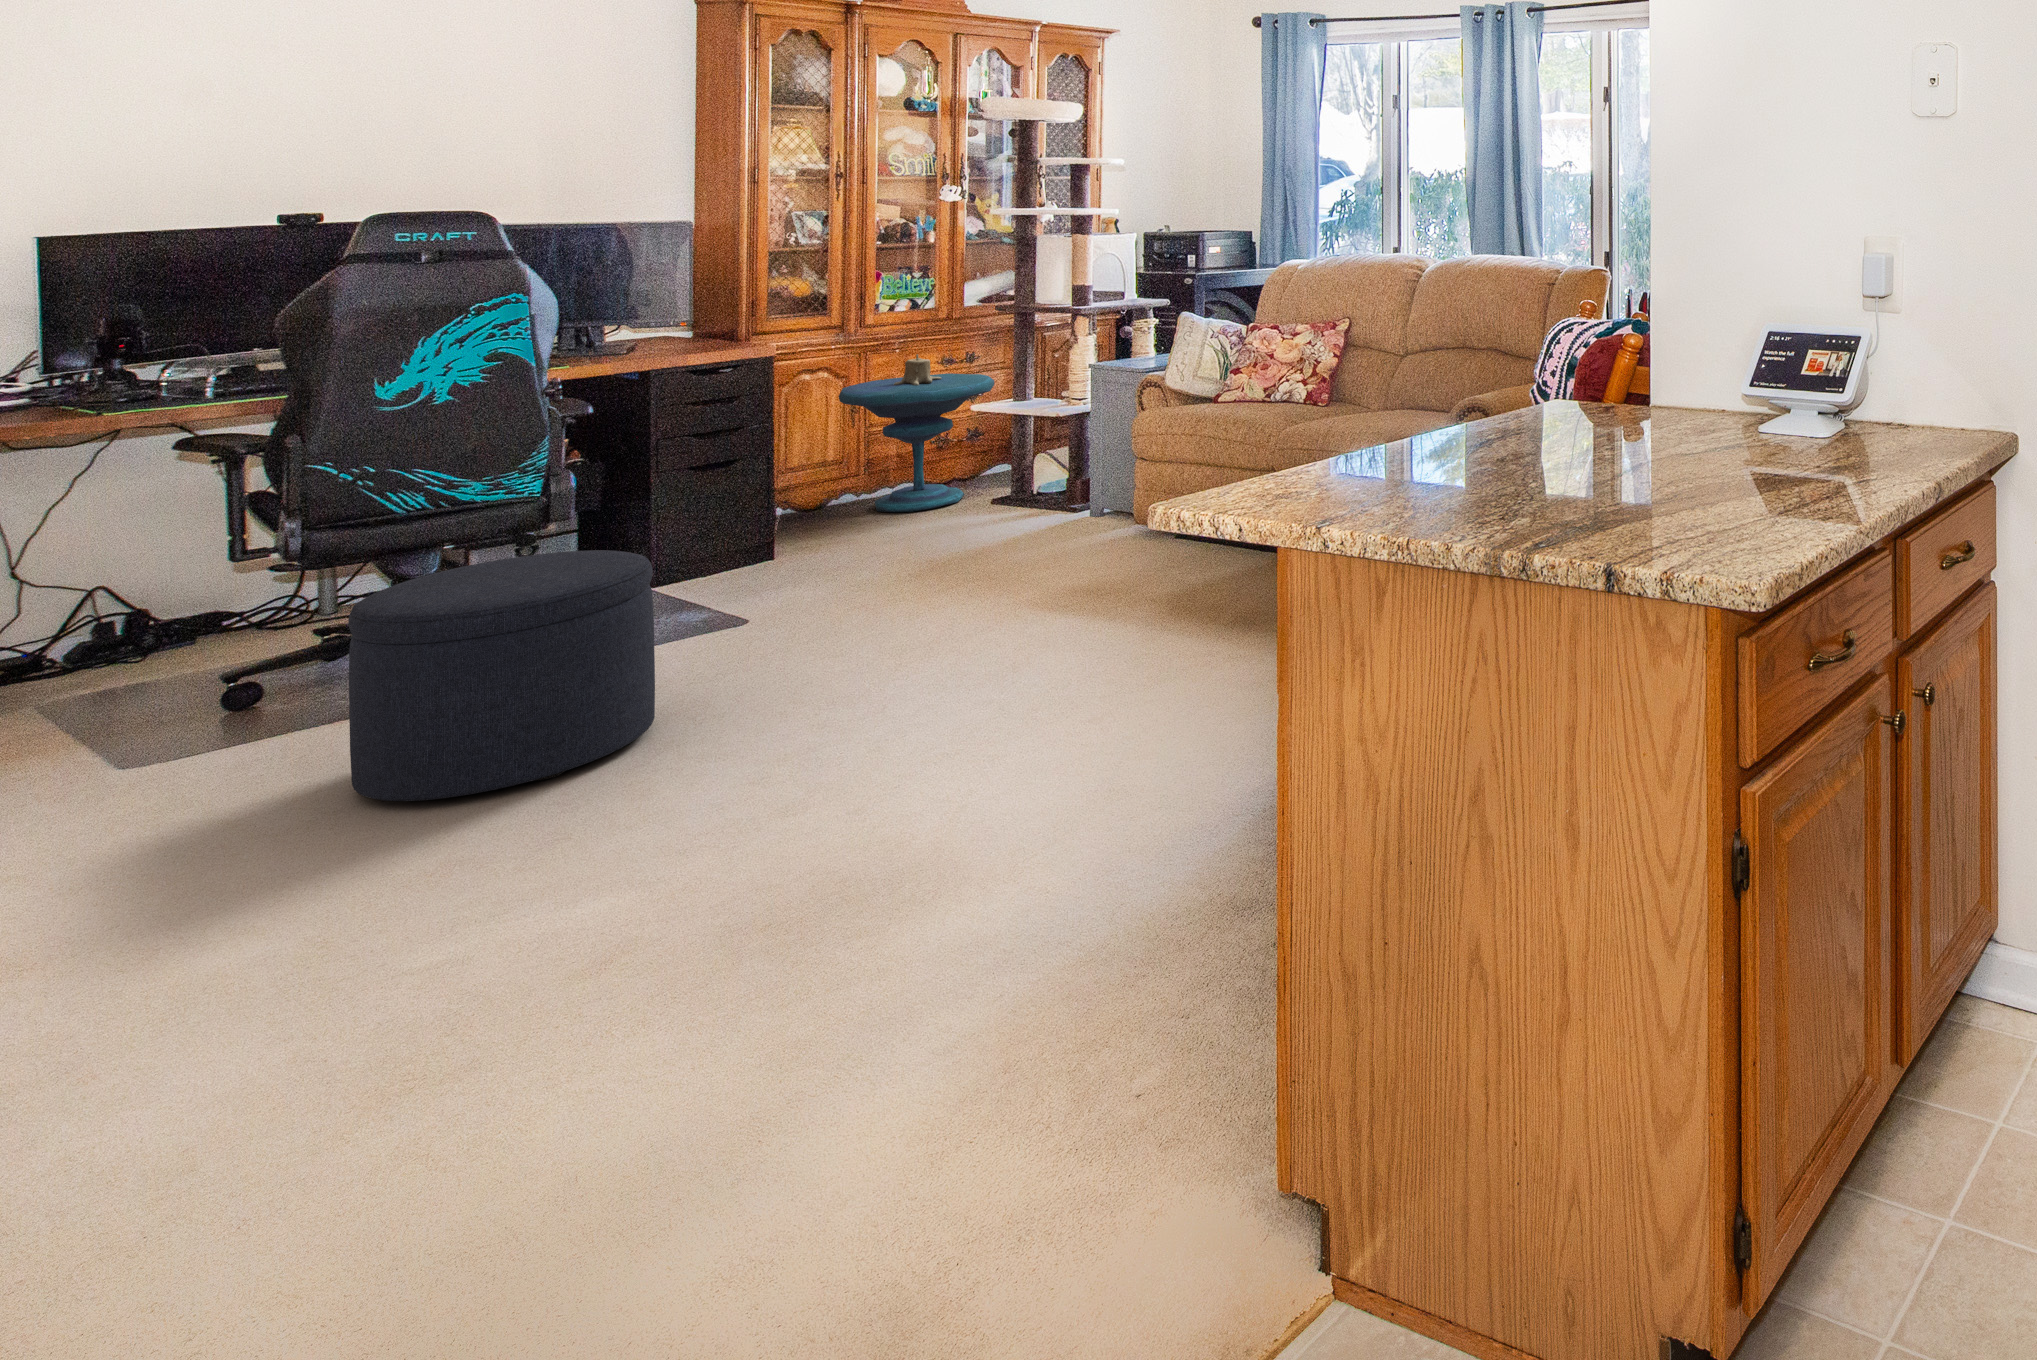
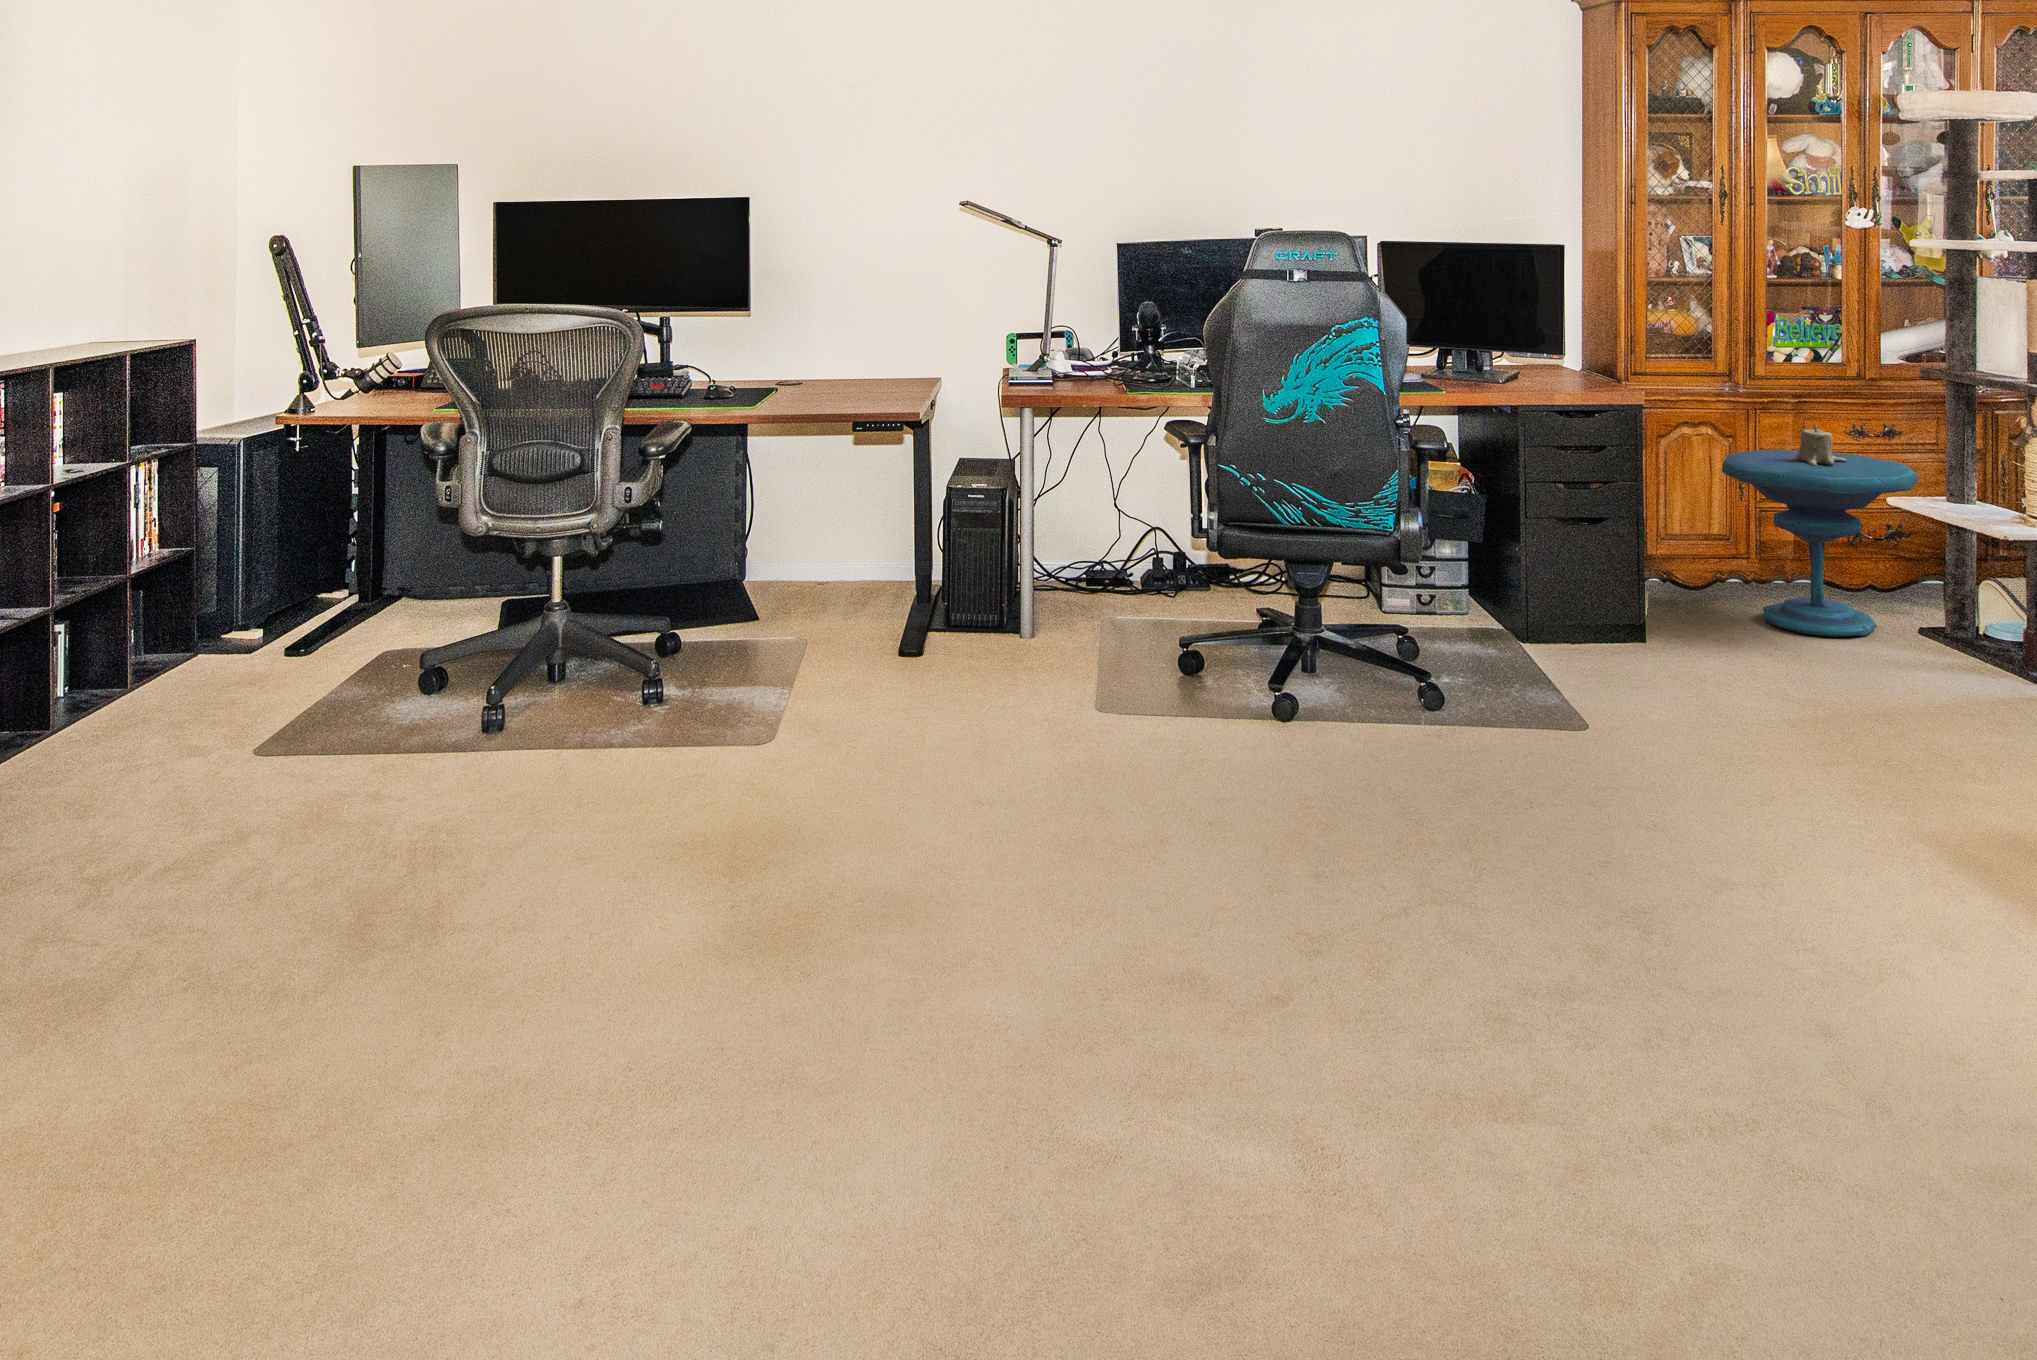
ottoman: present [348,550,655,801] -> none [1201,605,1462,889]

